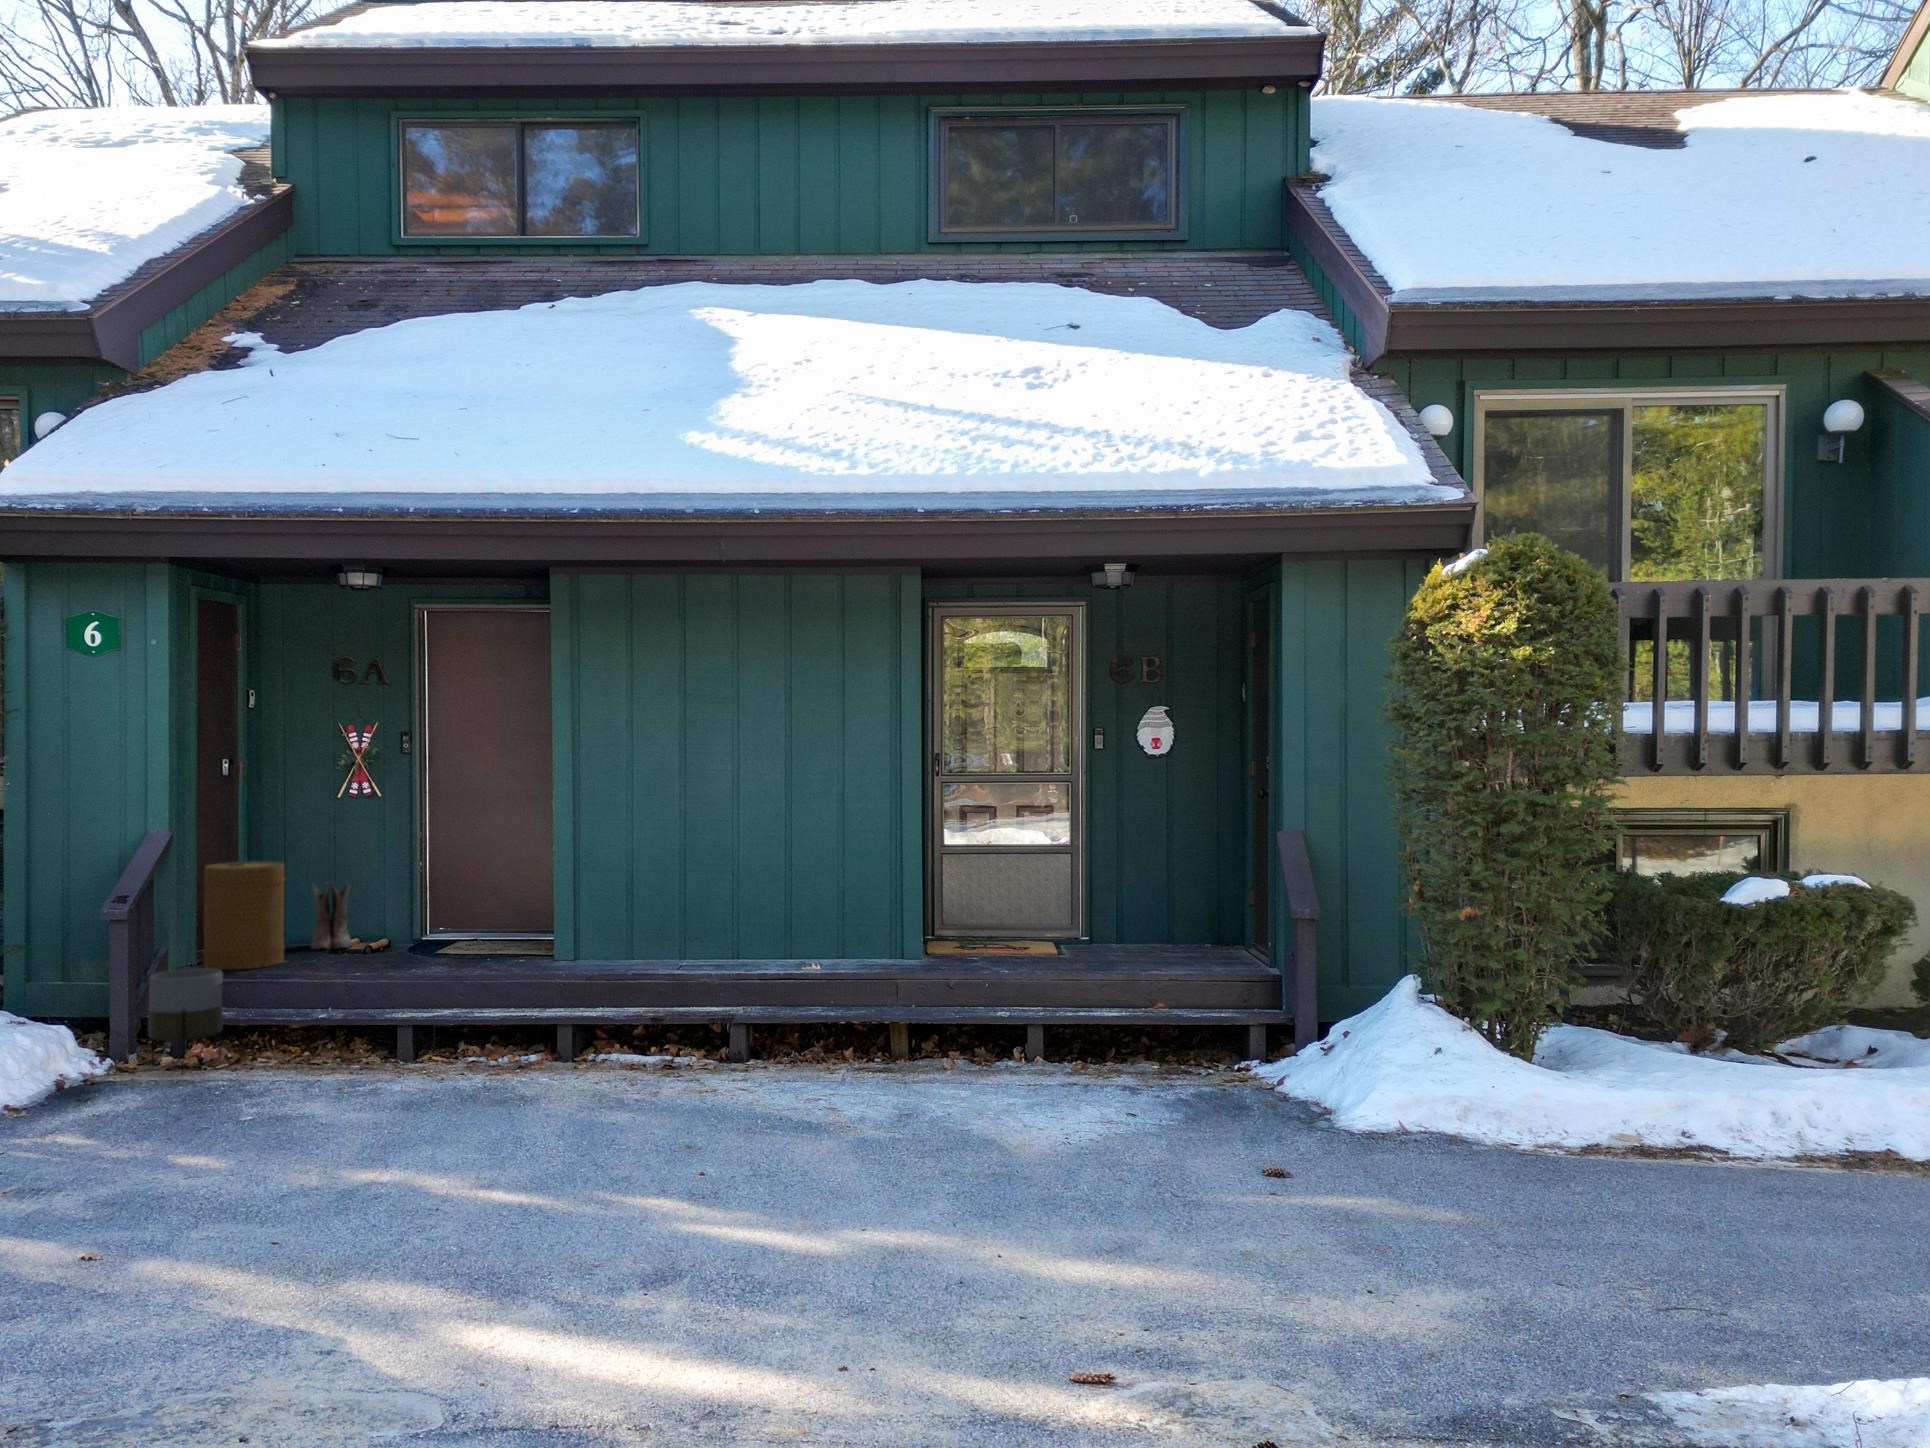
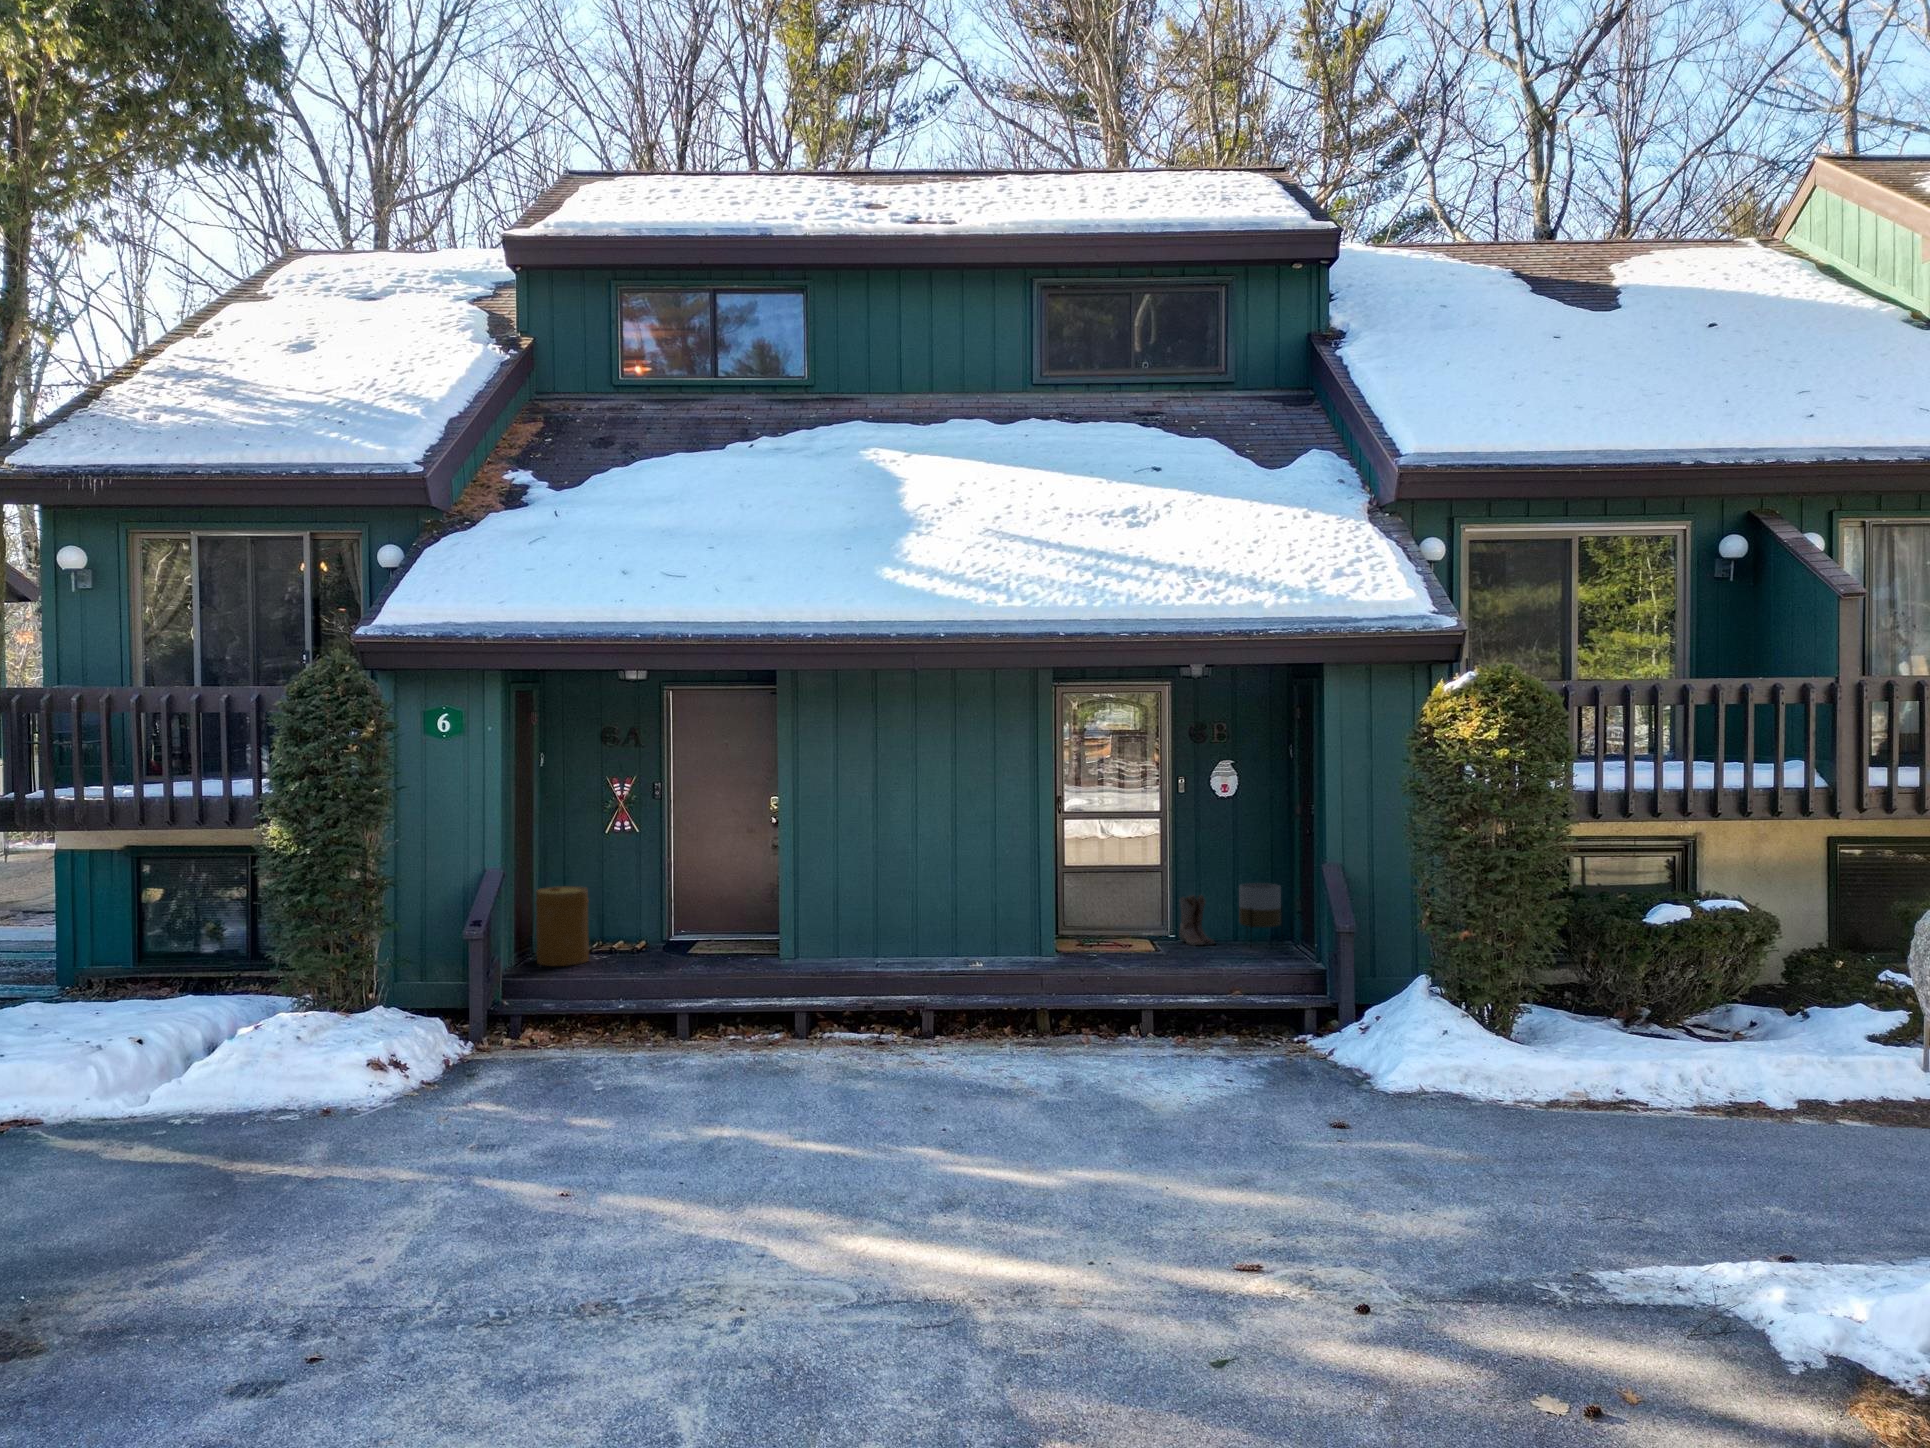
boots: present [311,882,352,949] -> present [1179,895,1215,946]
planter: present [148,968,223,1073] -> present [1239,883,1282,929]

